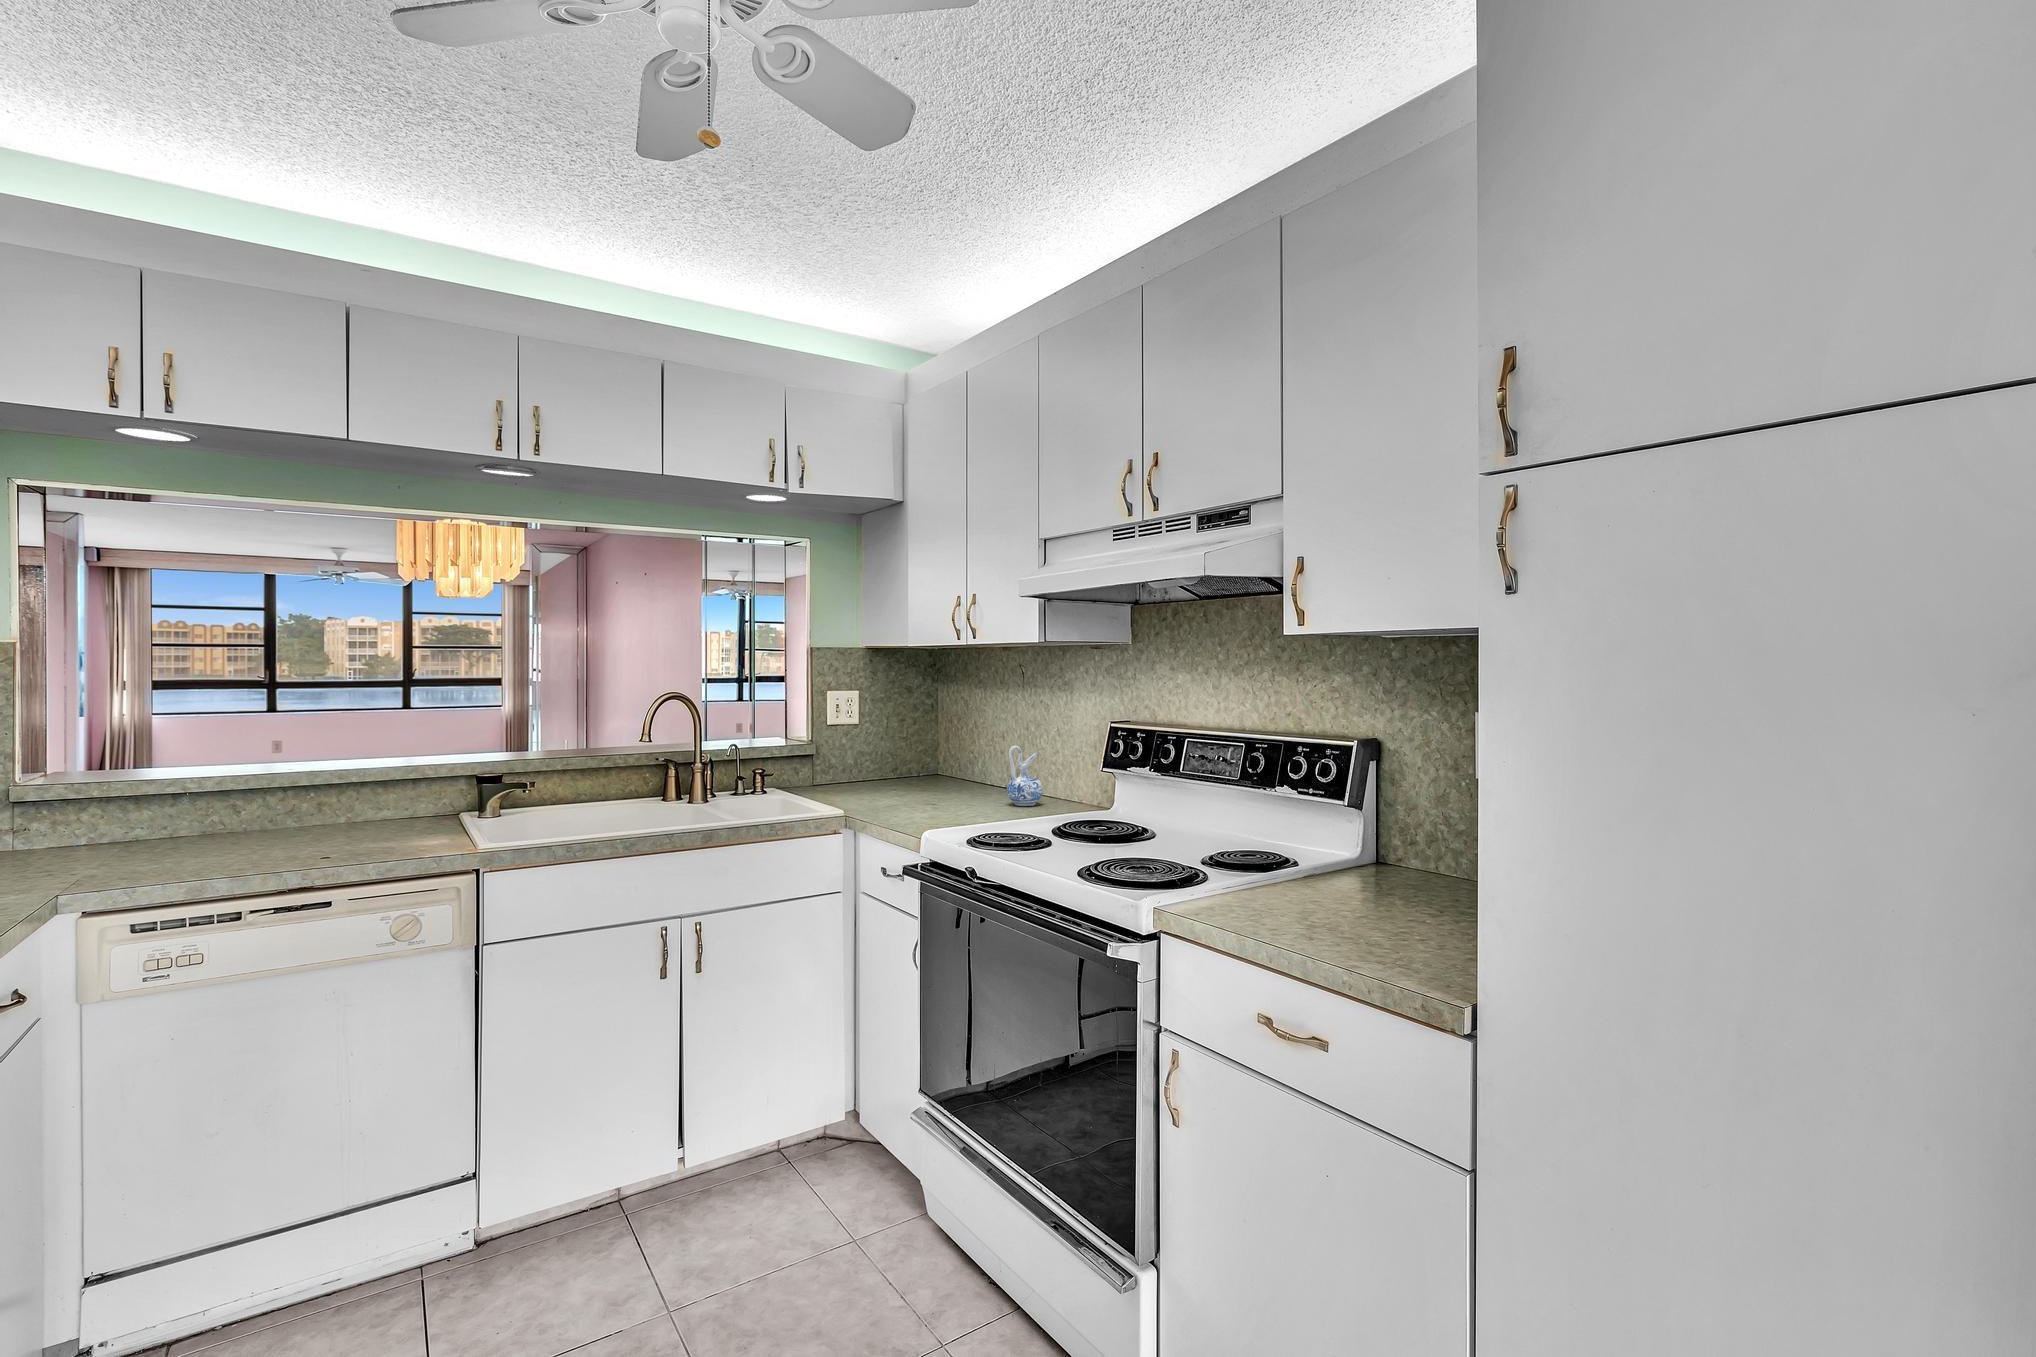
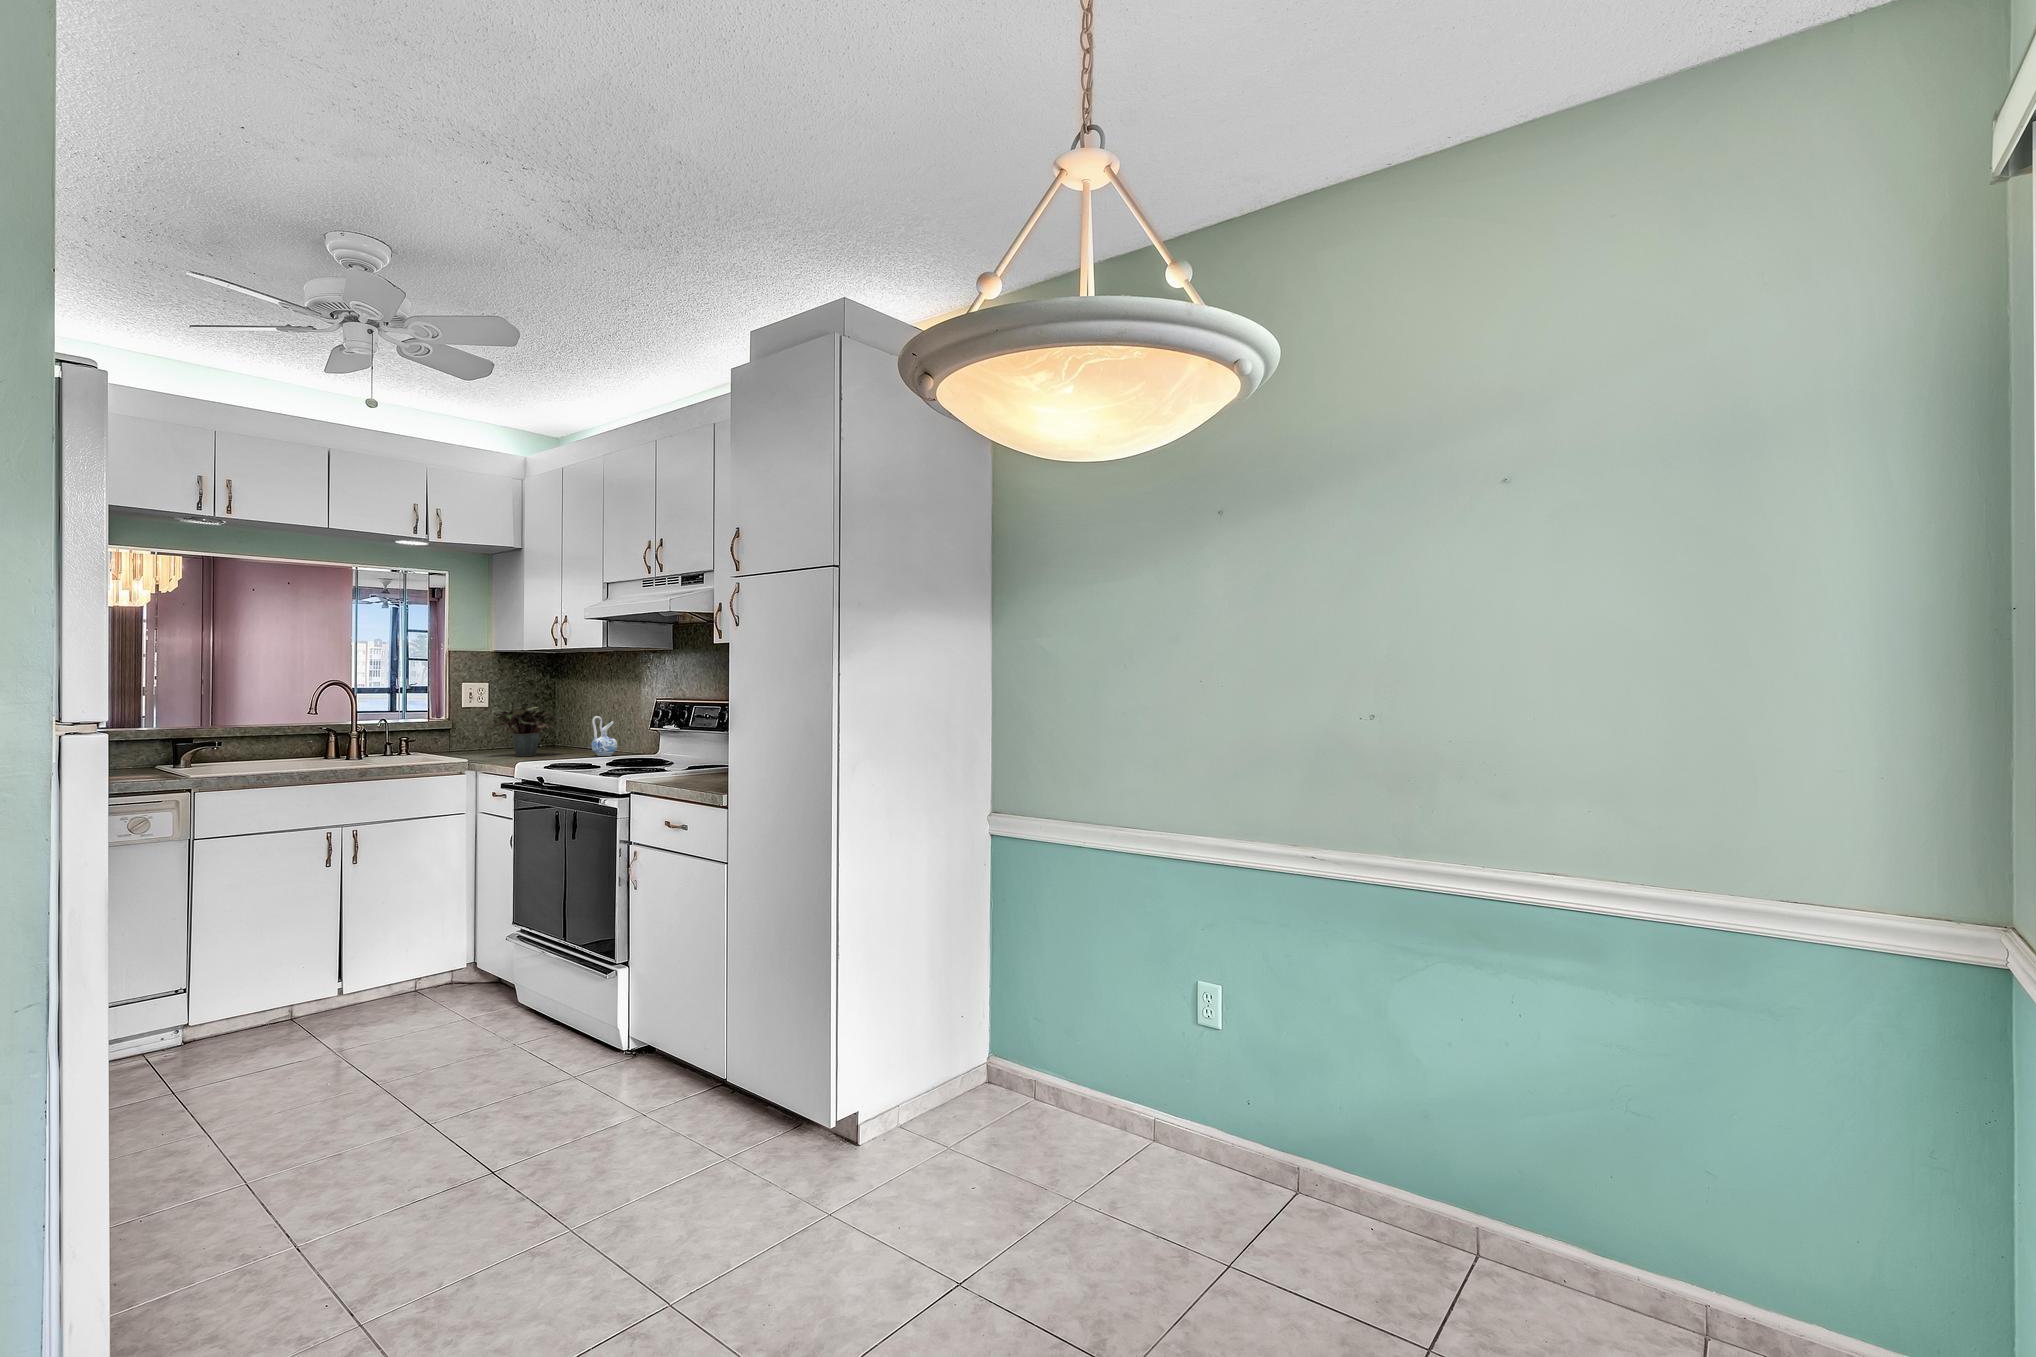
potted plant: none [858,728,968,803] -> present [484,706,567,756]

